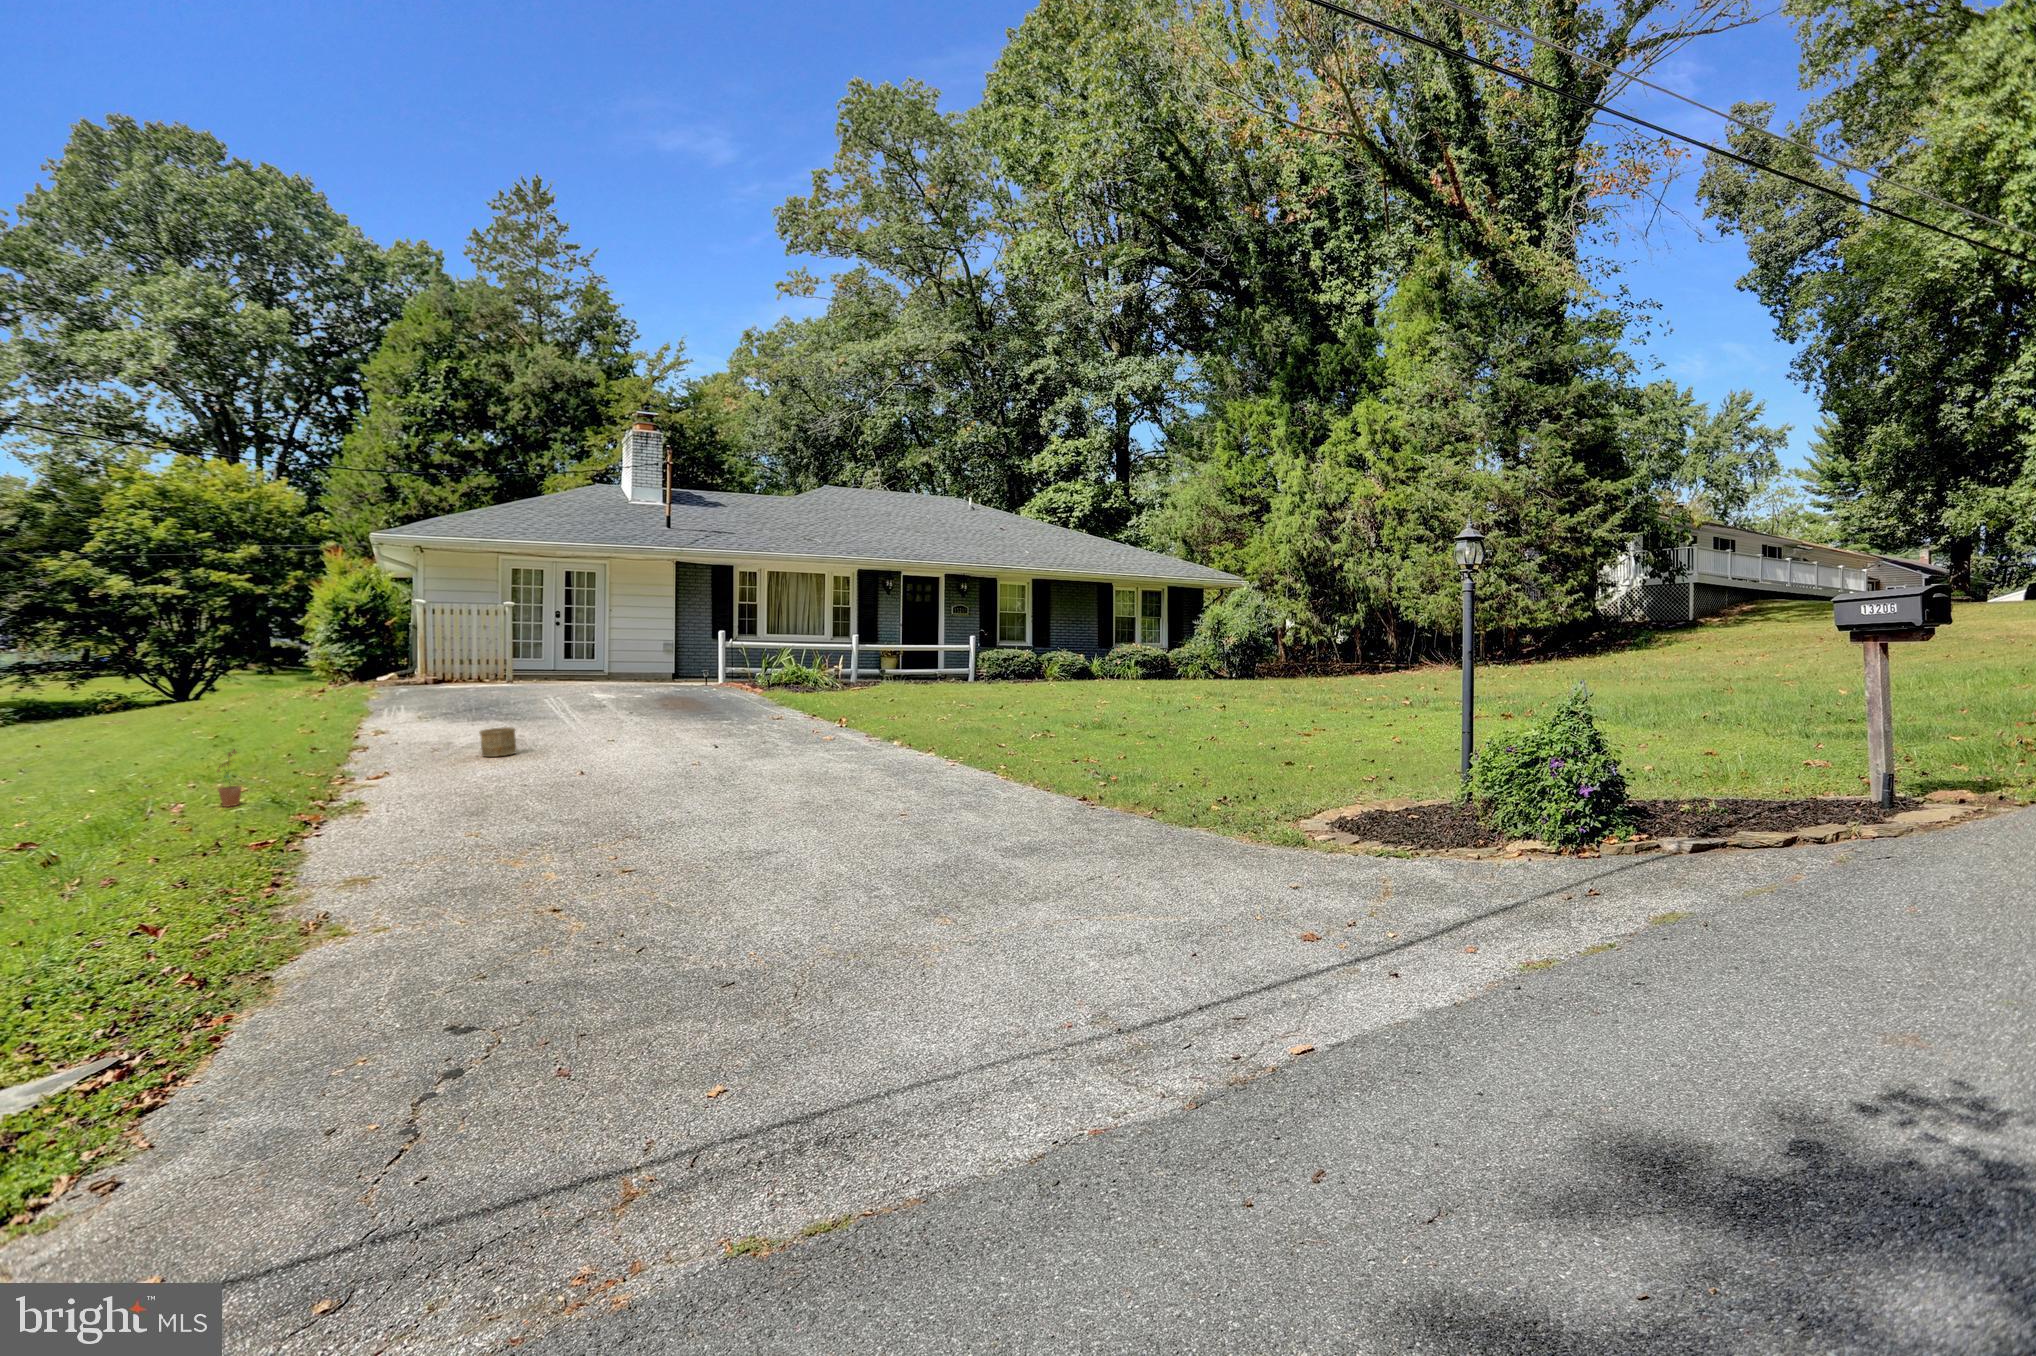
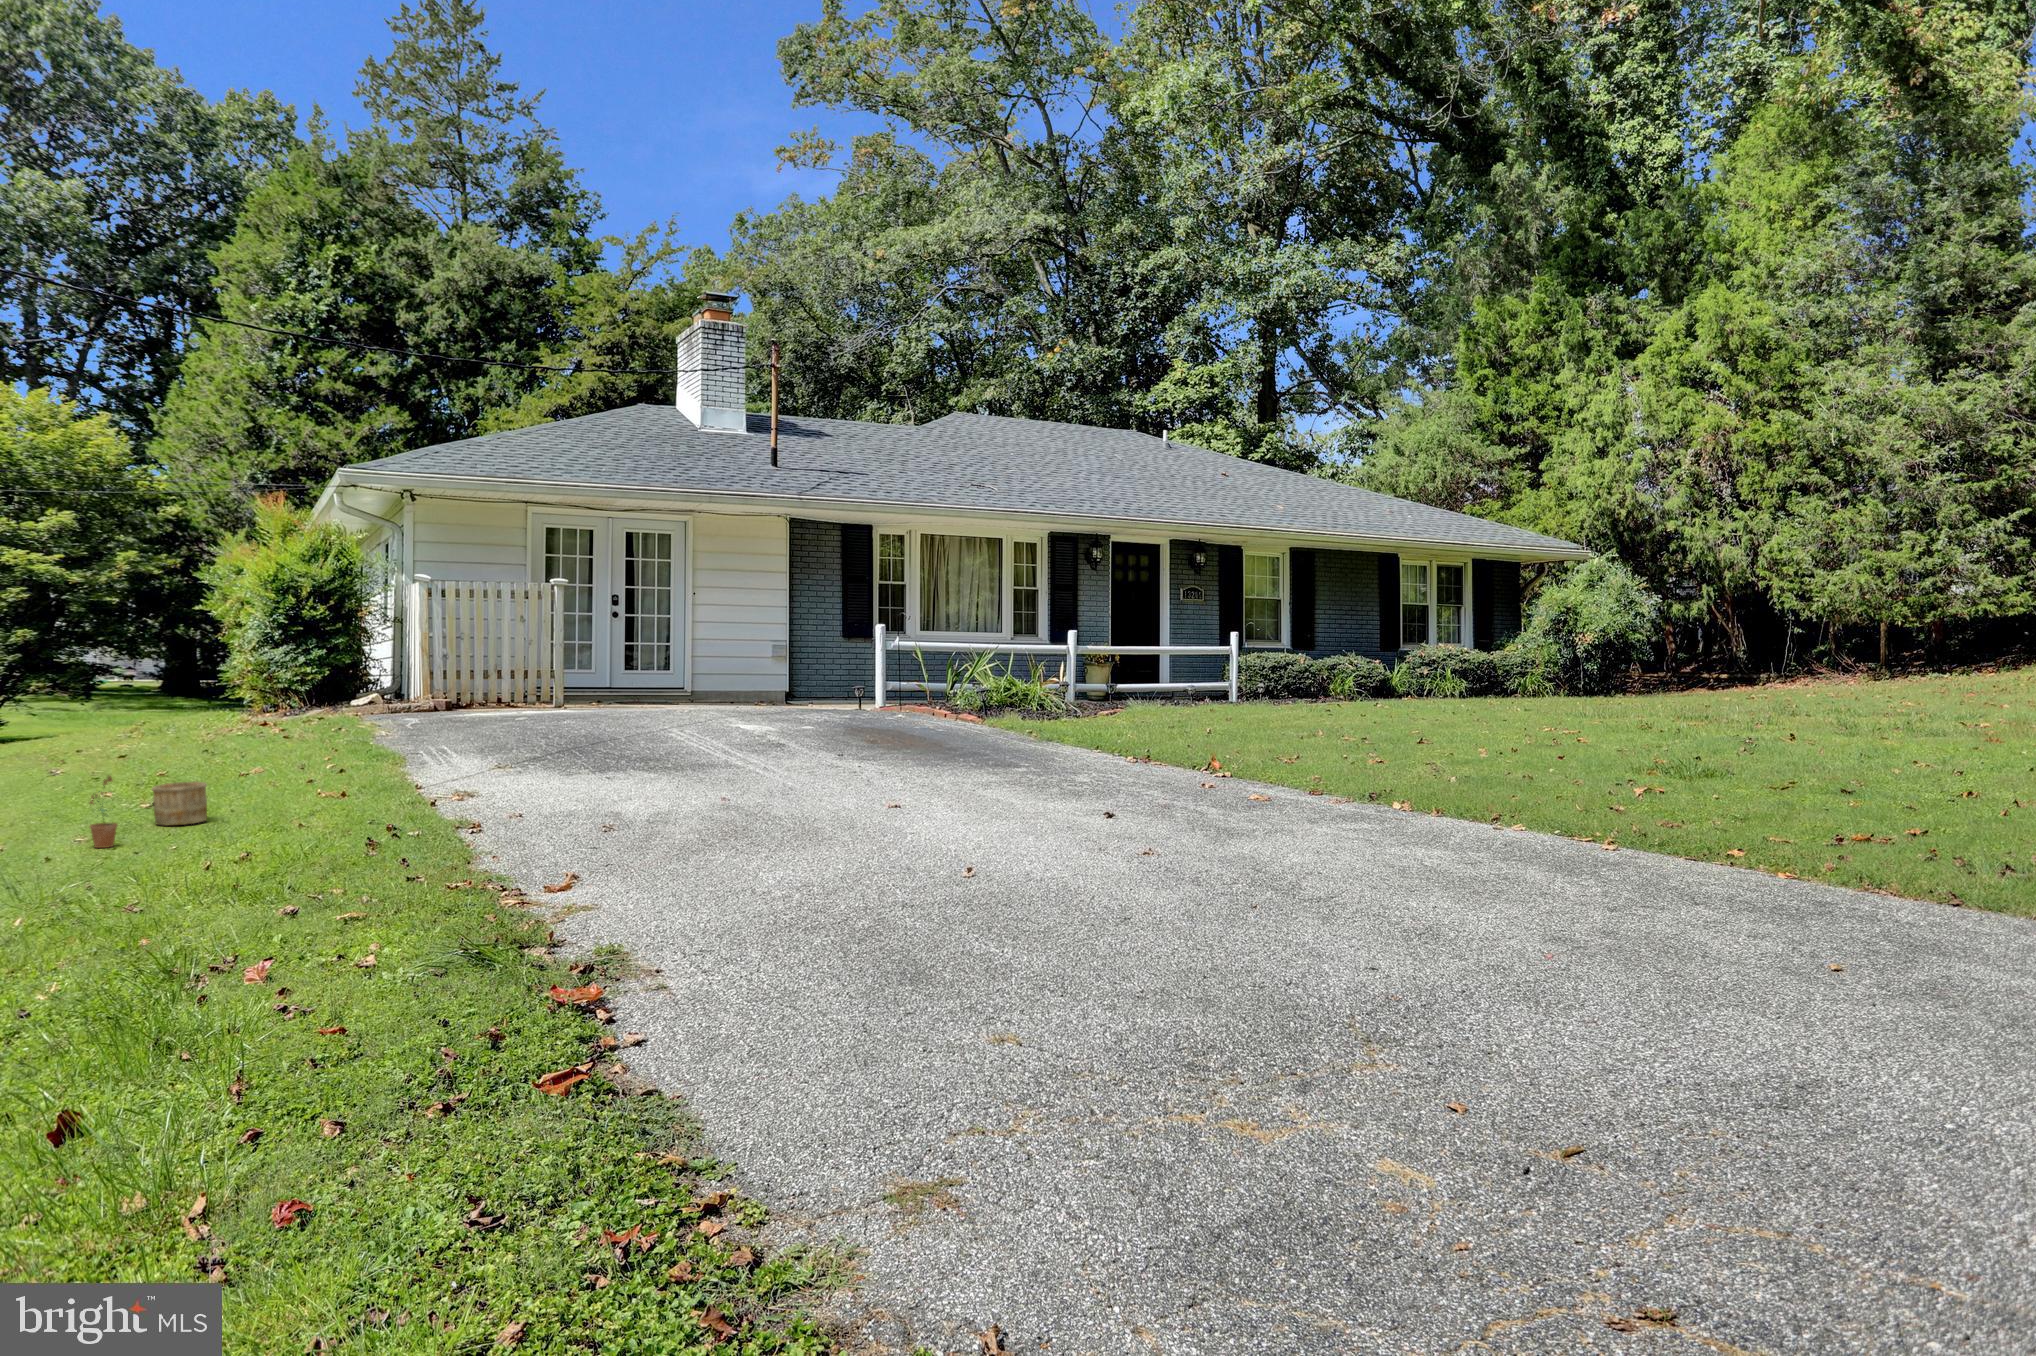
wooden bucket: present [479,727,516,757] -> present [152,781,207,826]

